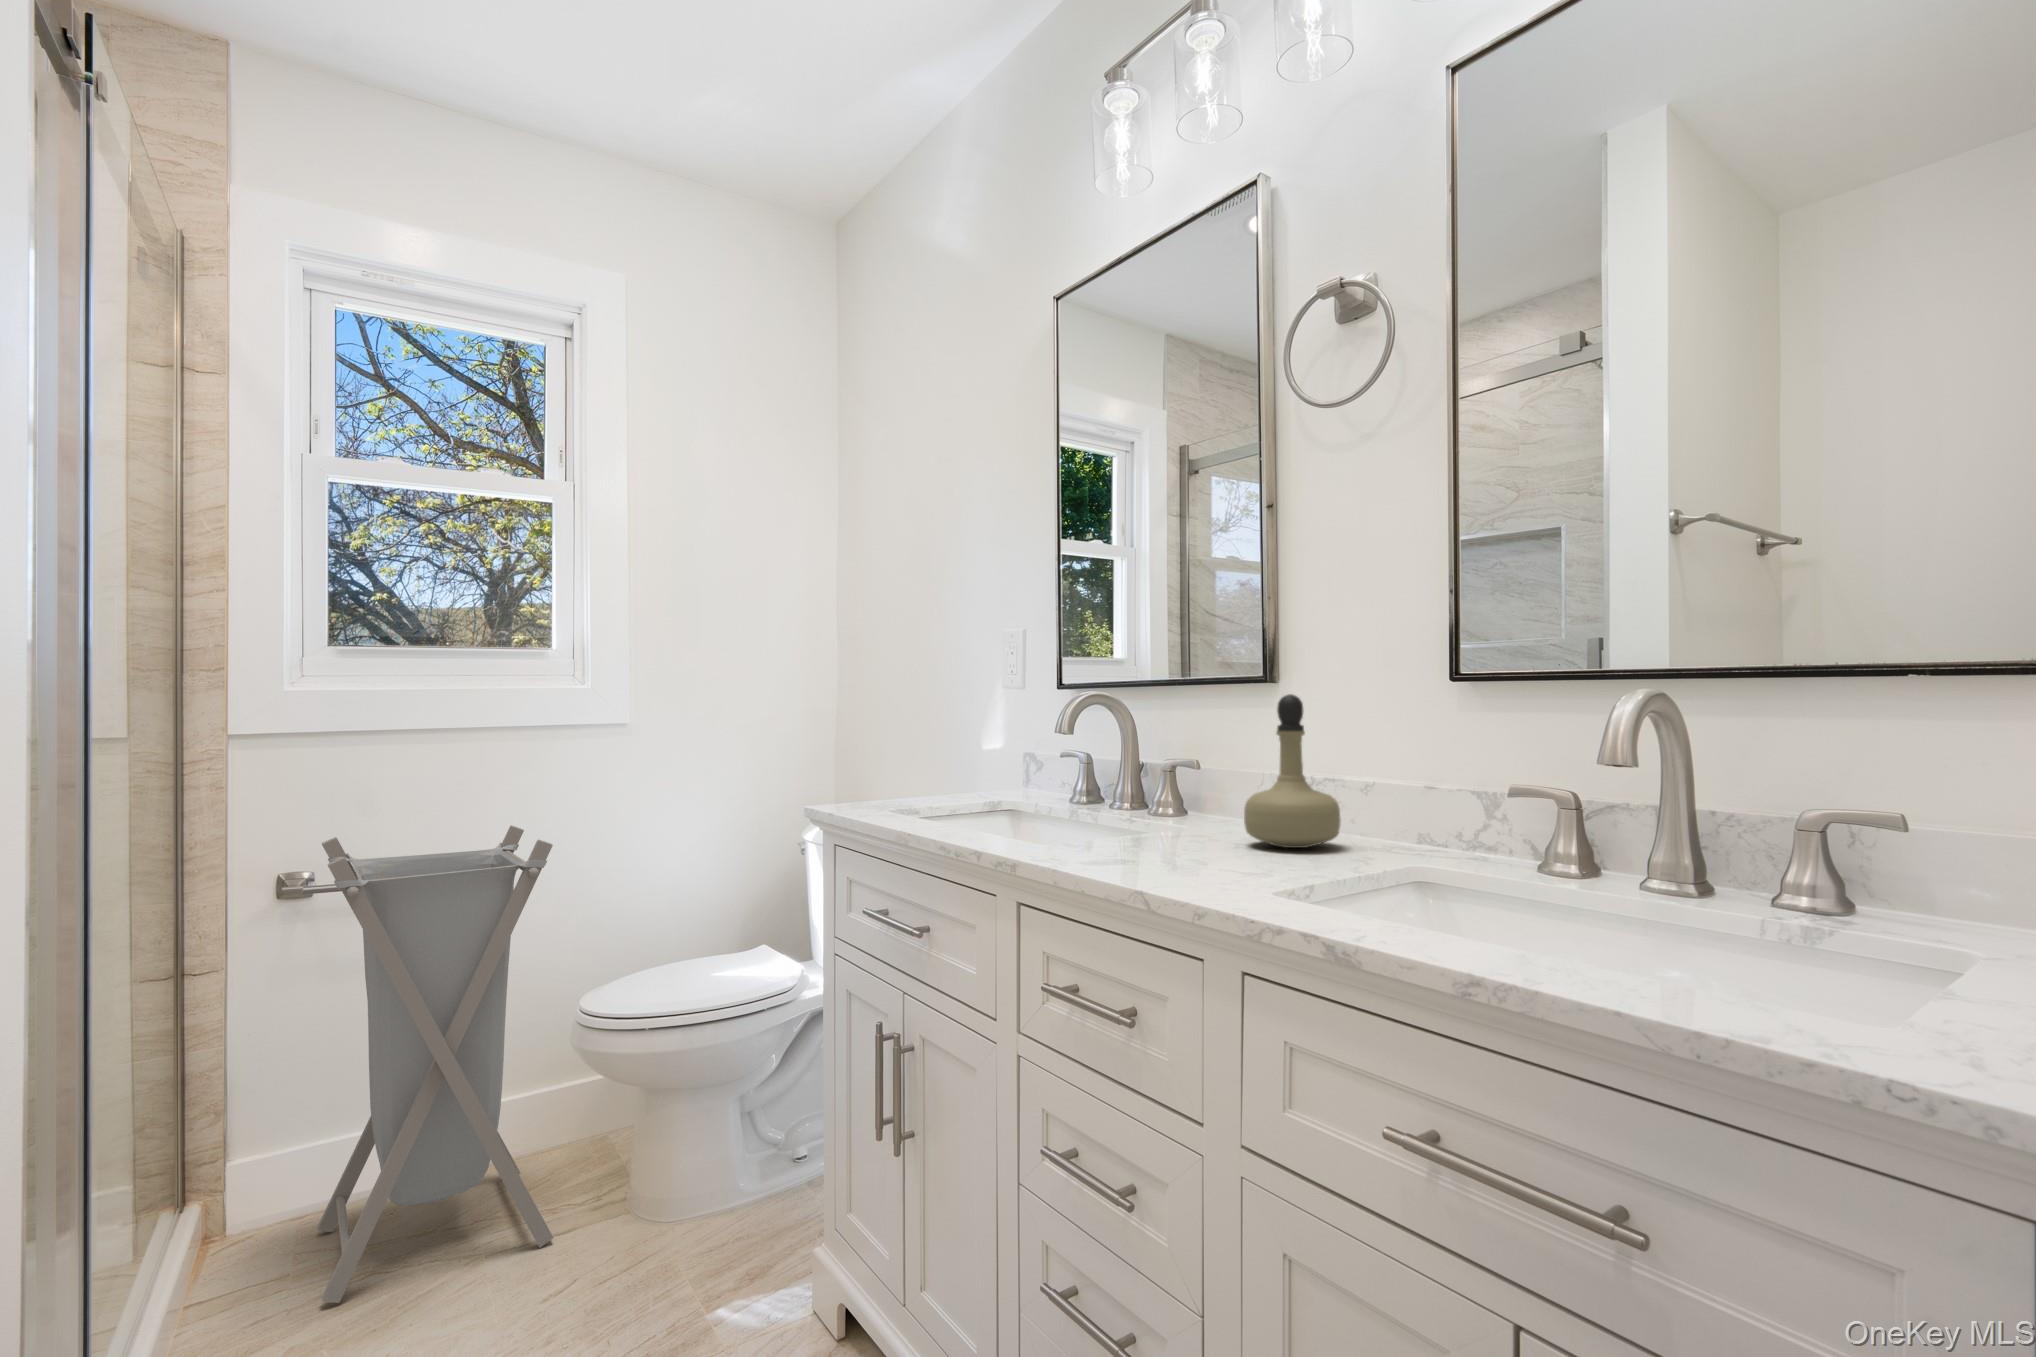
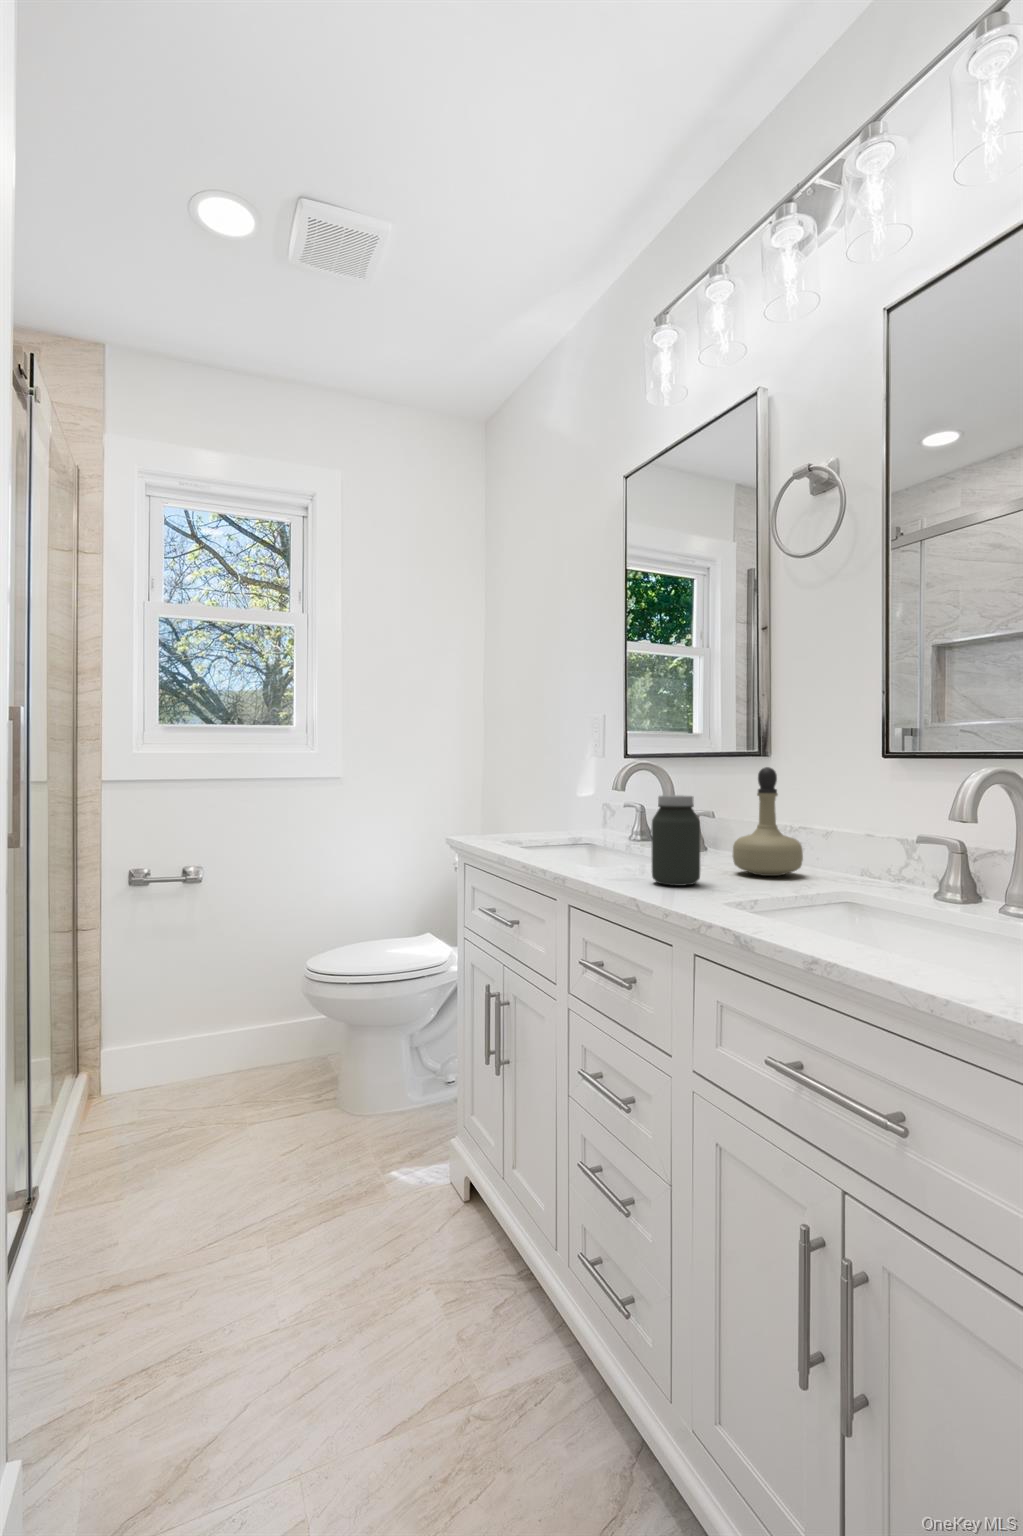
jar: none [1142,736,1212,867] -> present [651,795,701,886]
laundry hamper: present [317,825,553,1303] -> none [154,847,291,1138]

